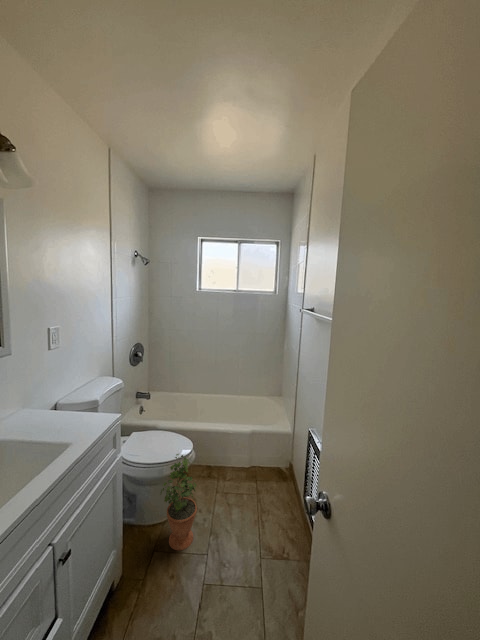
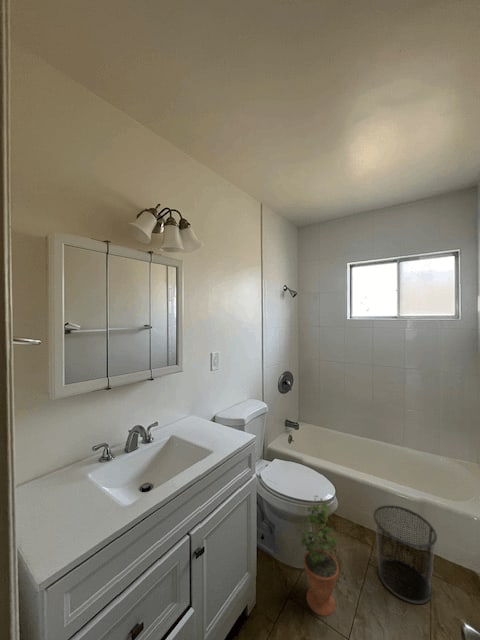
waste bin: none [221,441,262,507] -> present [373,505,437,604]

